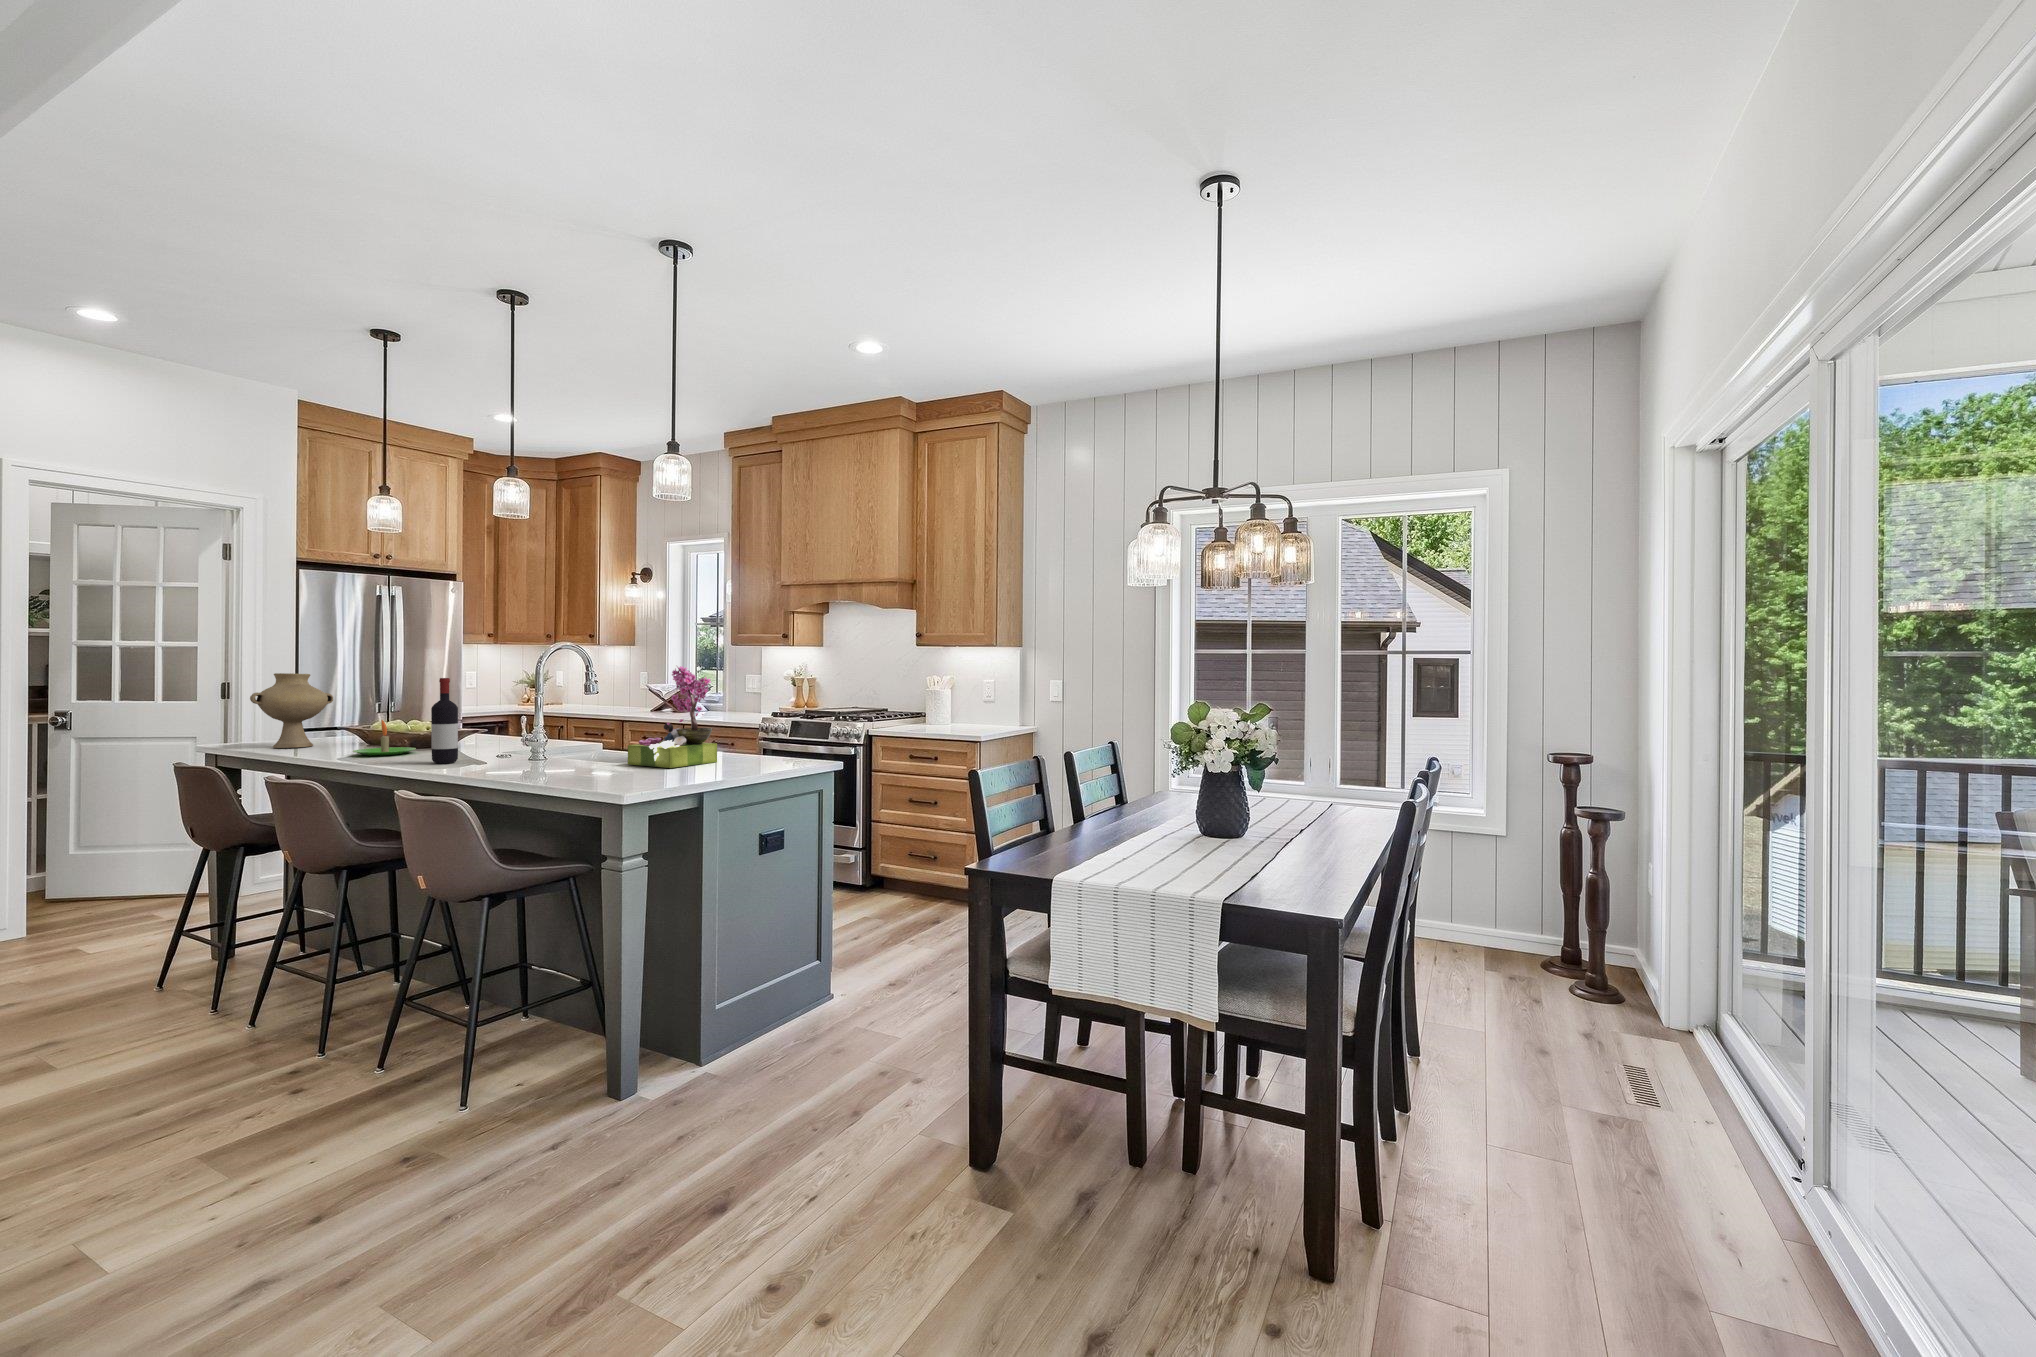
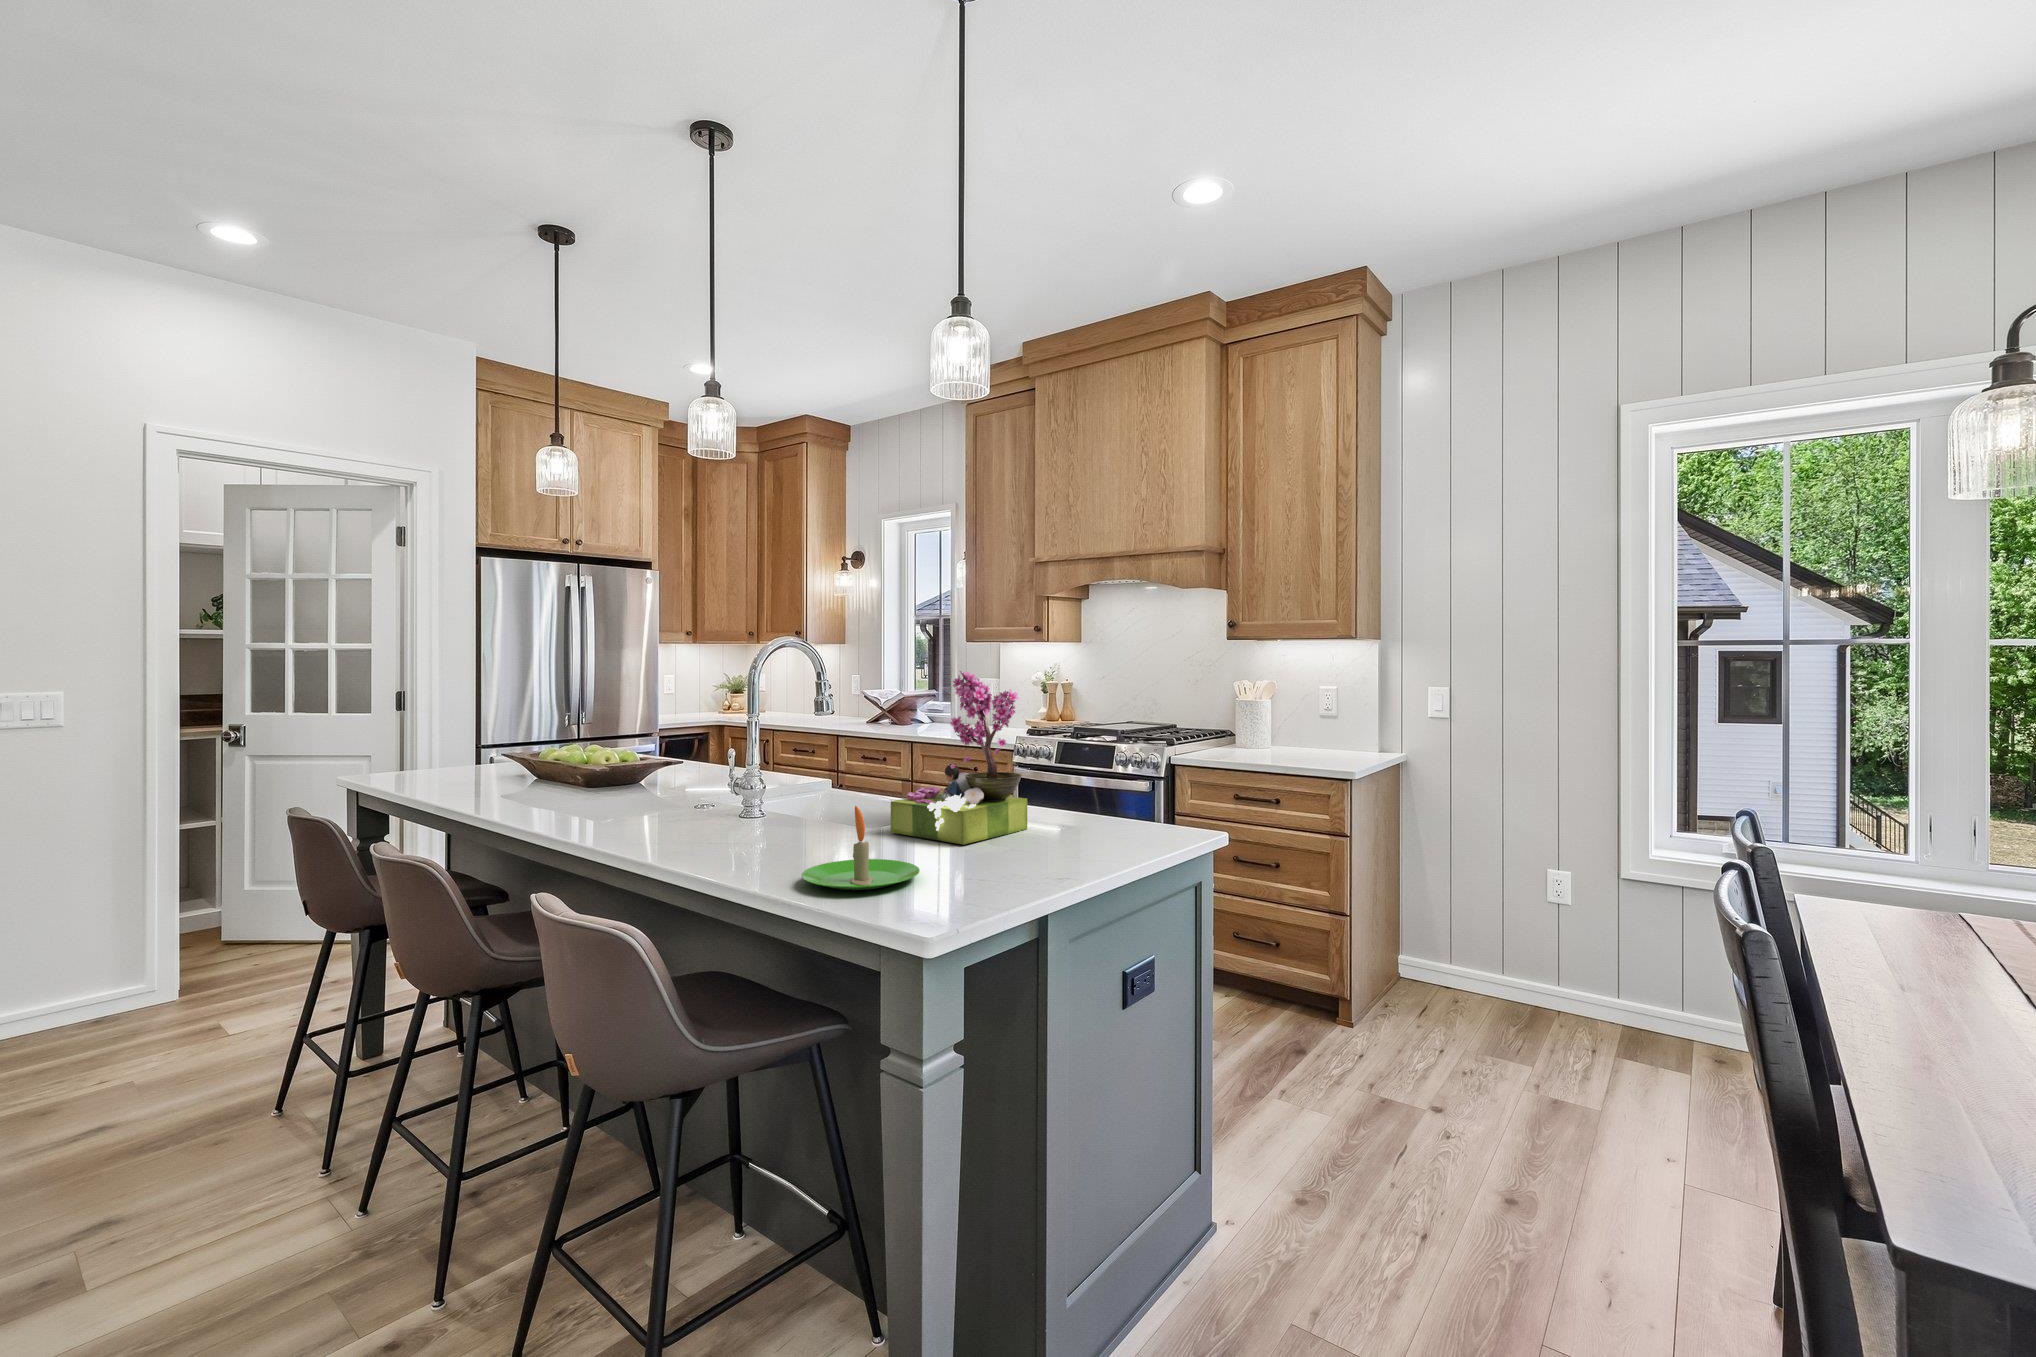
vase: present [250,673,333,748] -> none [390,683,495,784]
wine bottle: present [431,678,458,764] -> none [603,692,641,823]
candle: present [353,720,416,755] -> present [801,806,920,890]

